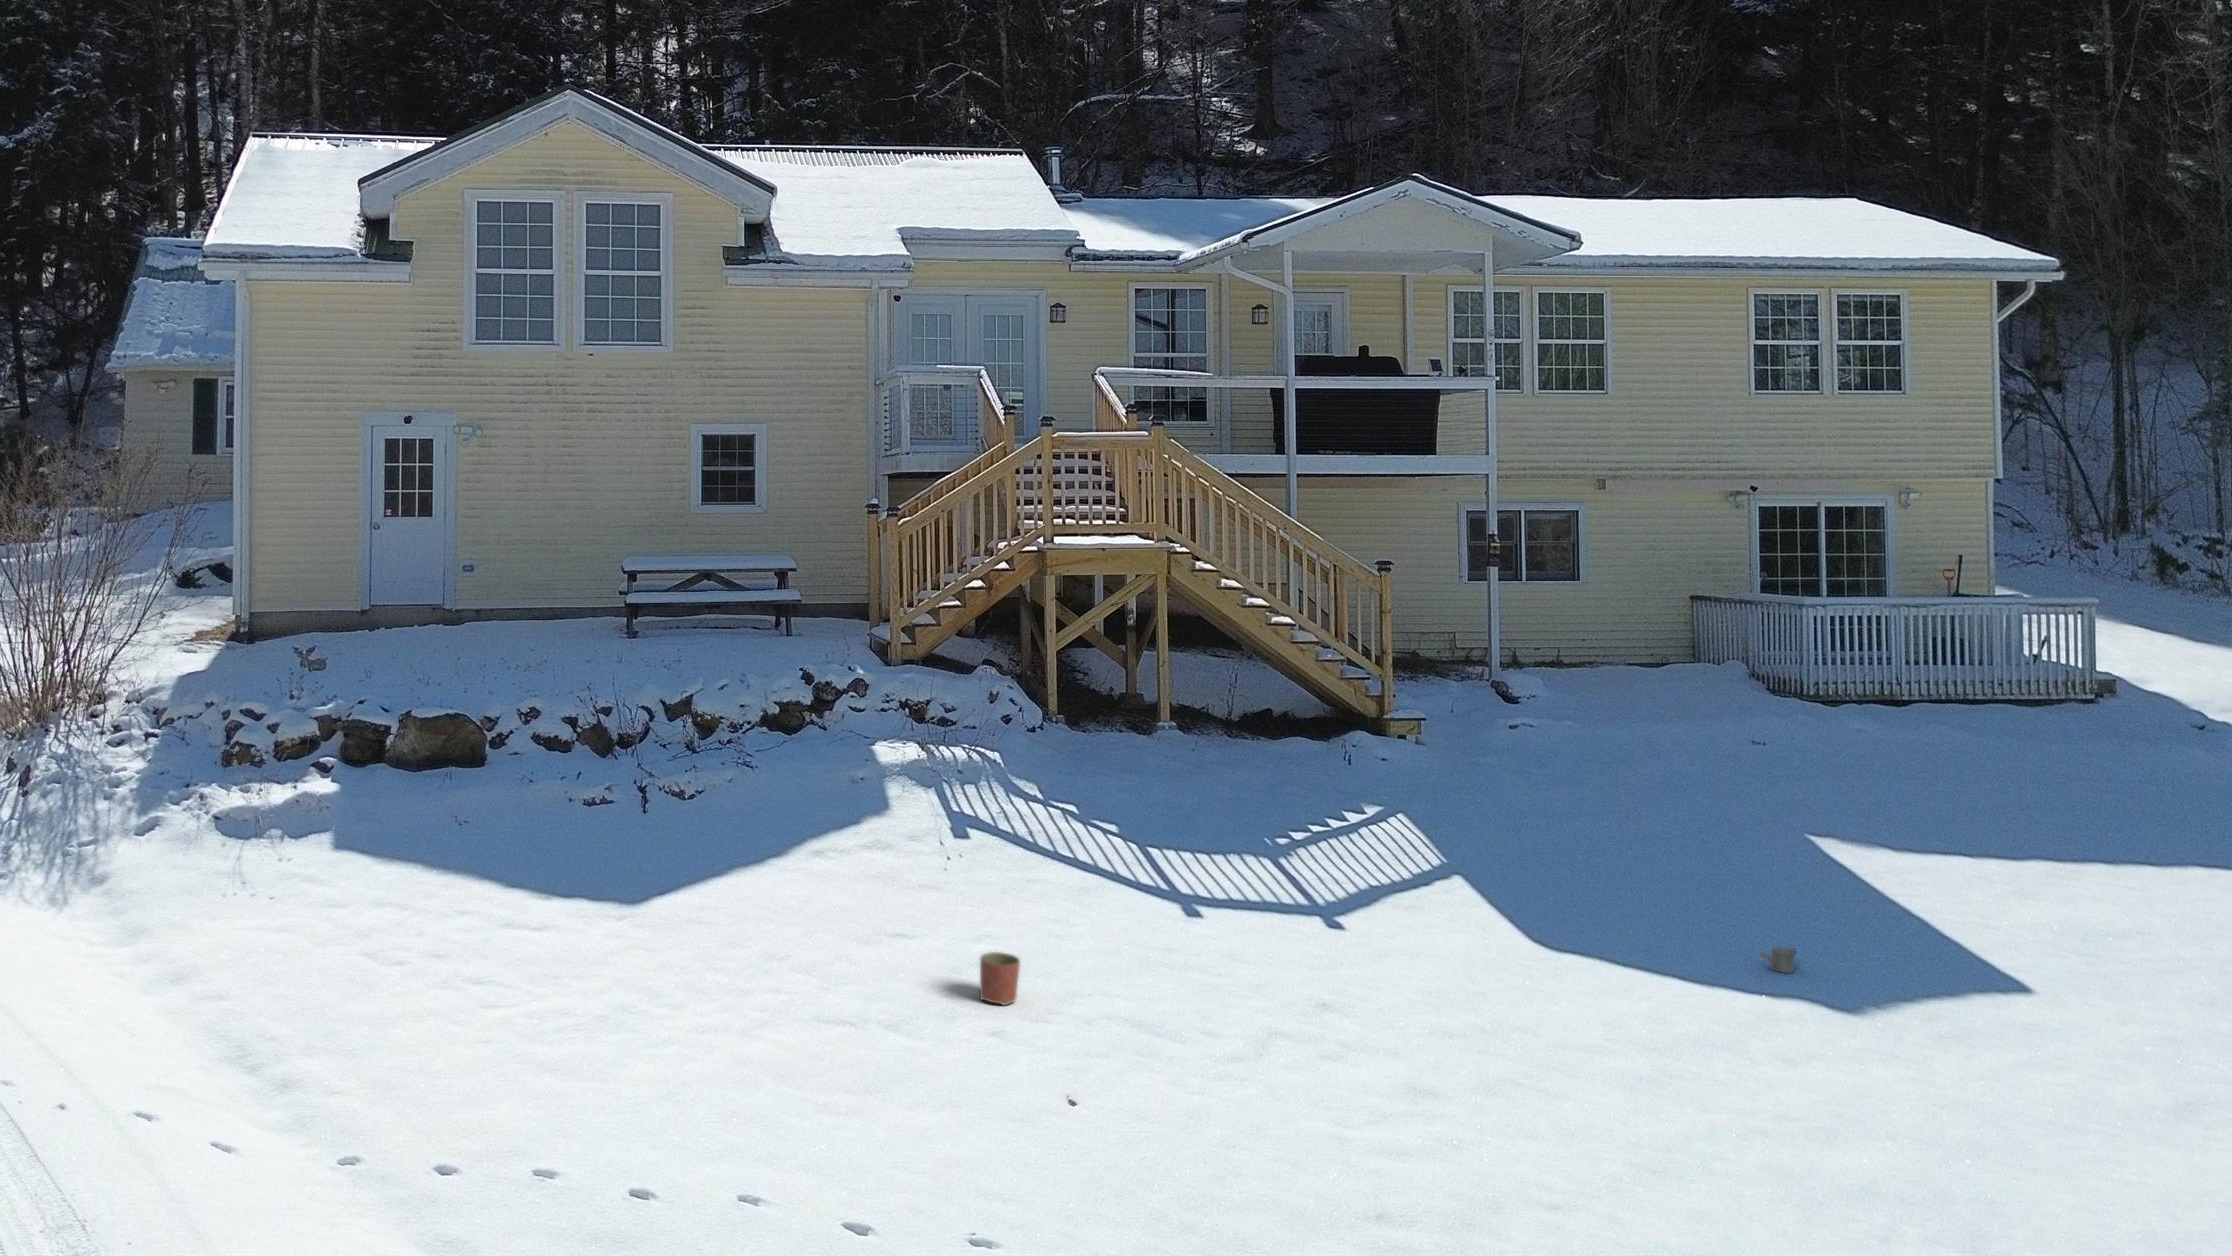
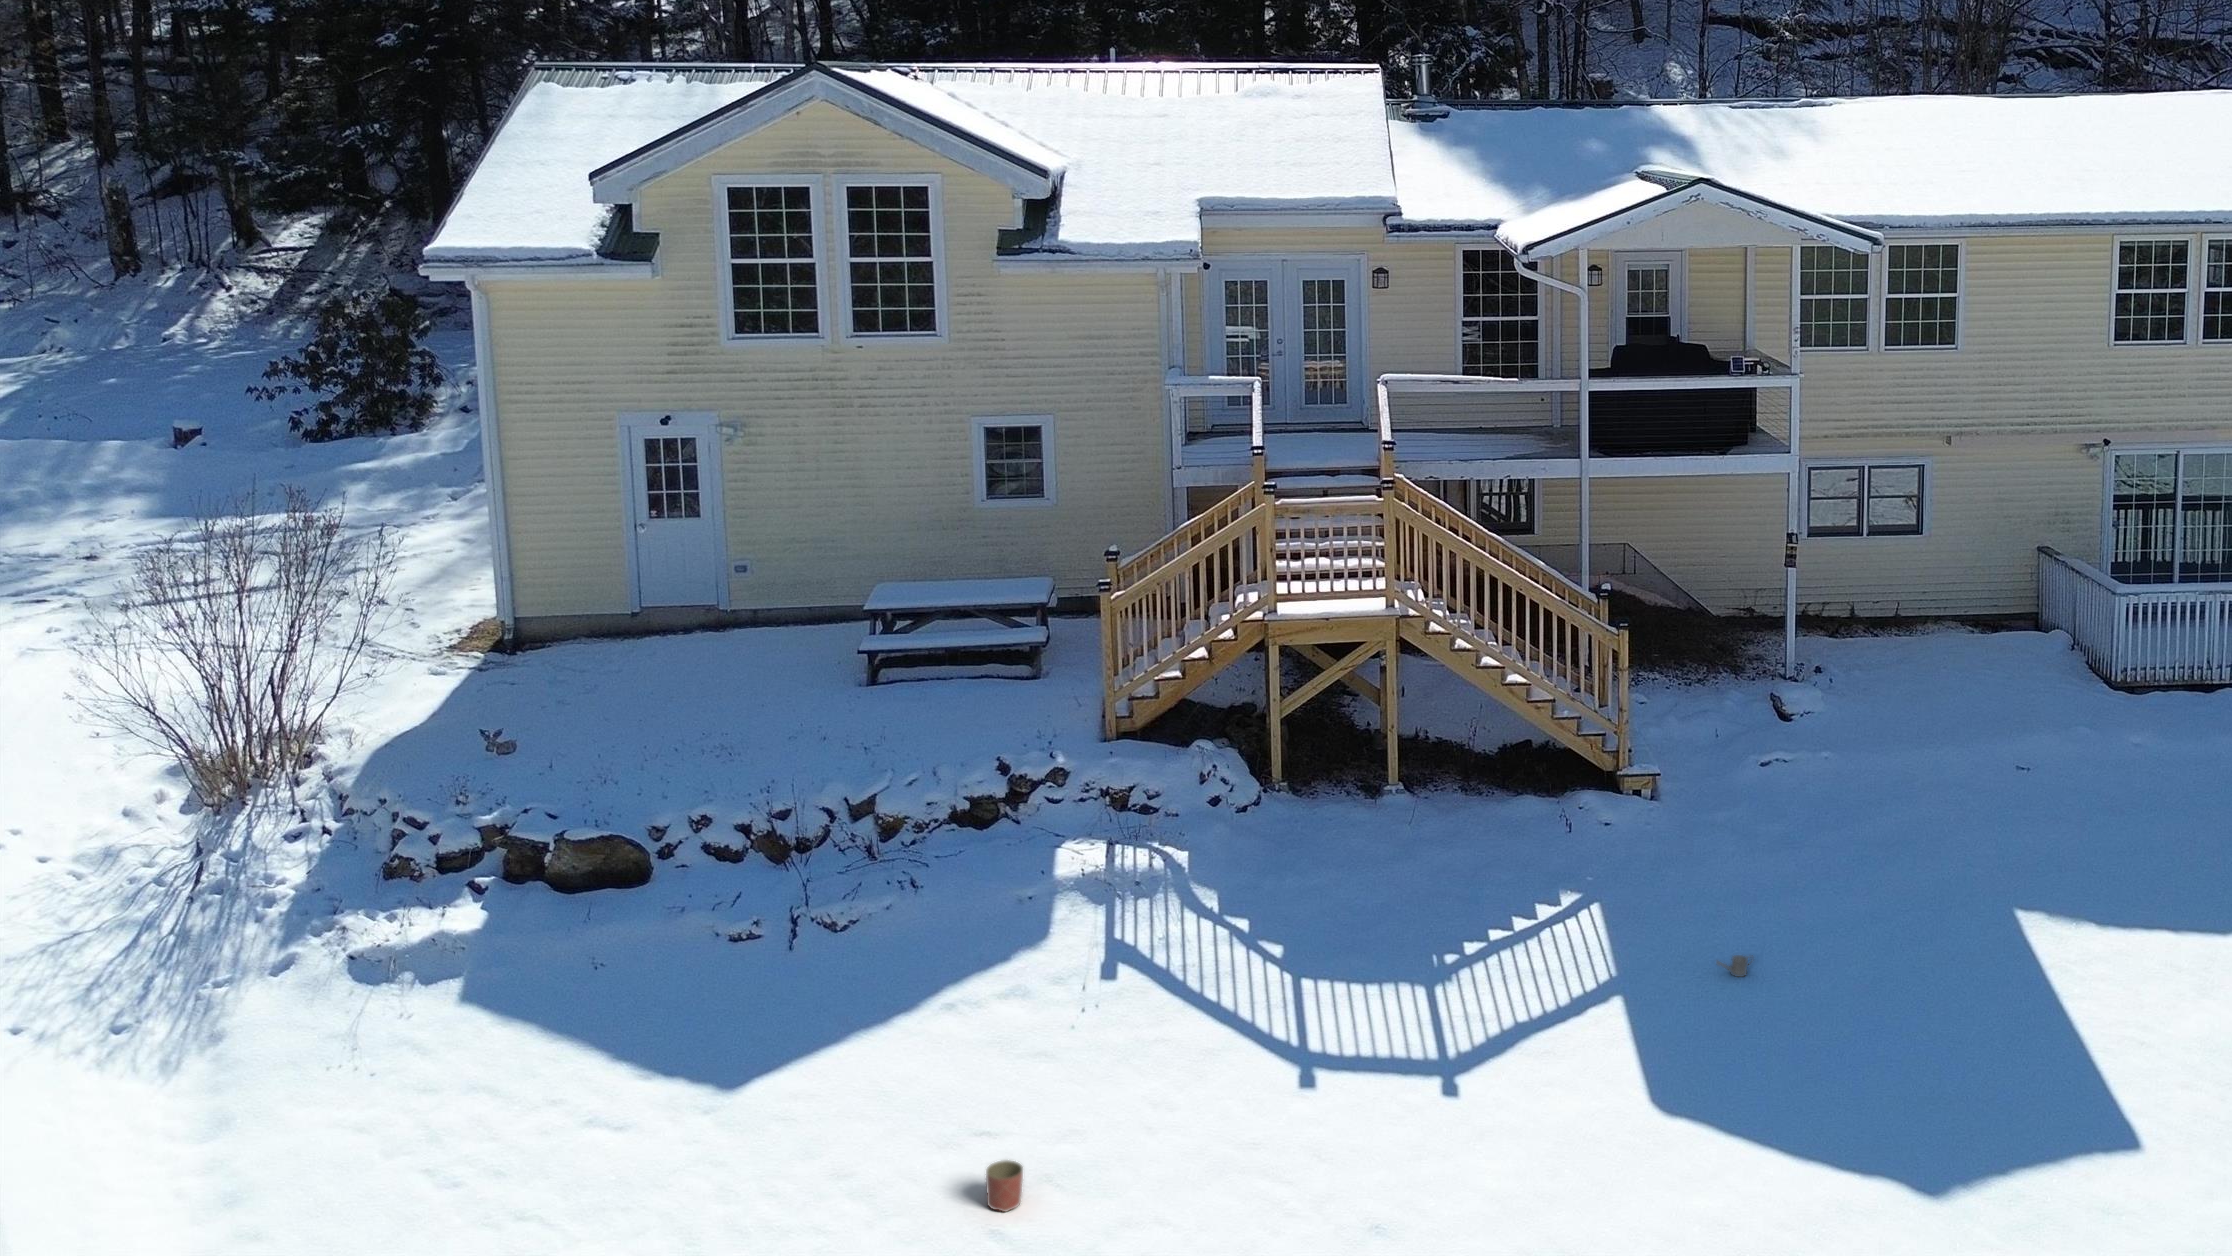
watering can: present [1760,947,1796,973] -> present [1717,955,1753,977]

